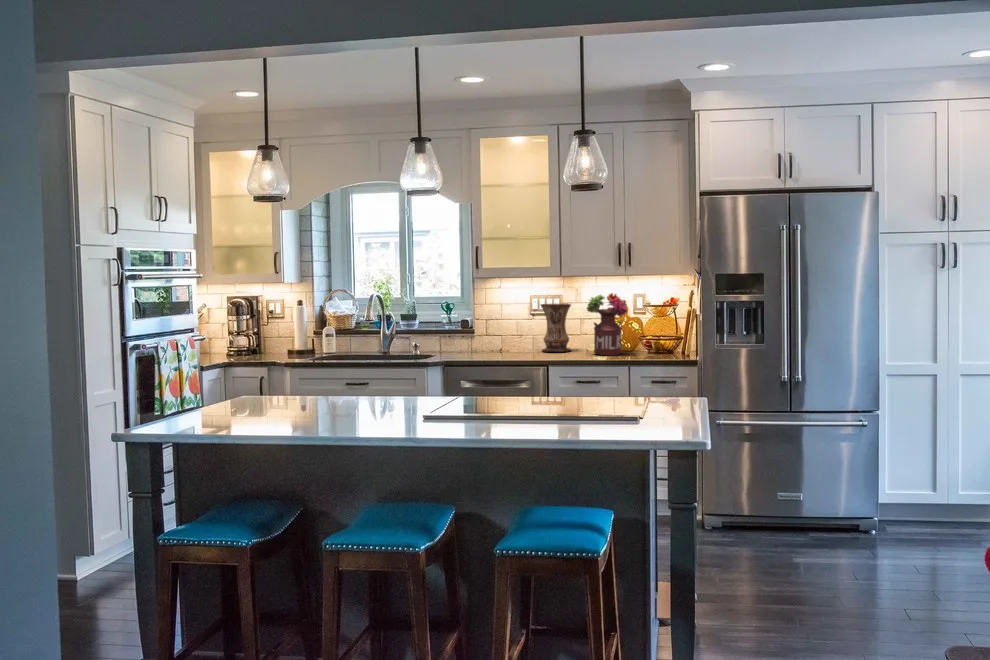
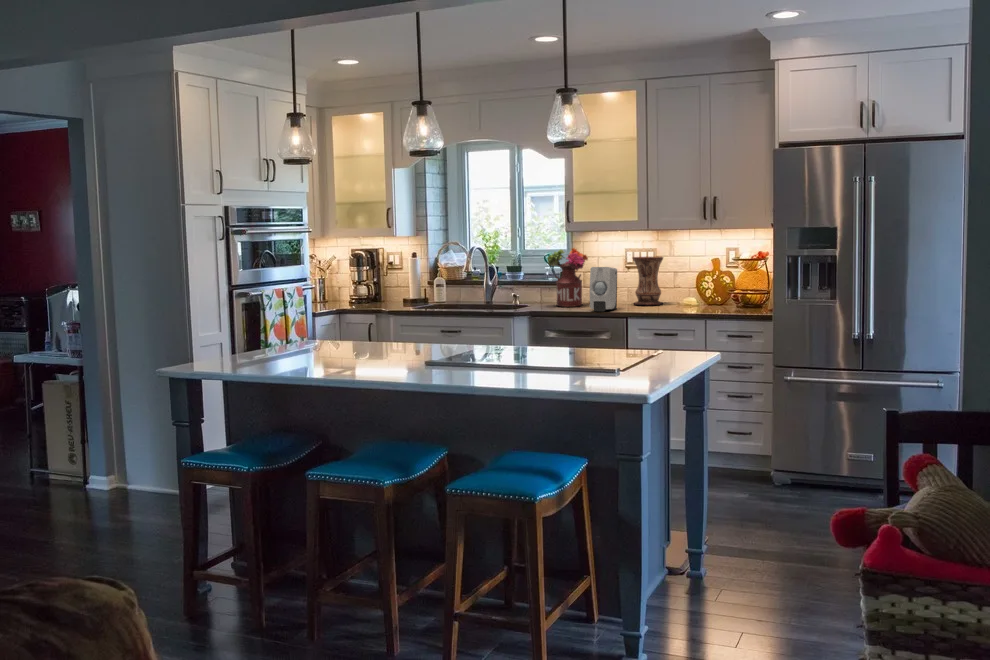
flower arrangement: present [587,293,628,355] -> present [547,248,588,307]
soap dispenser: none [508,314,531,359] -> present [590,267,617,311]

